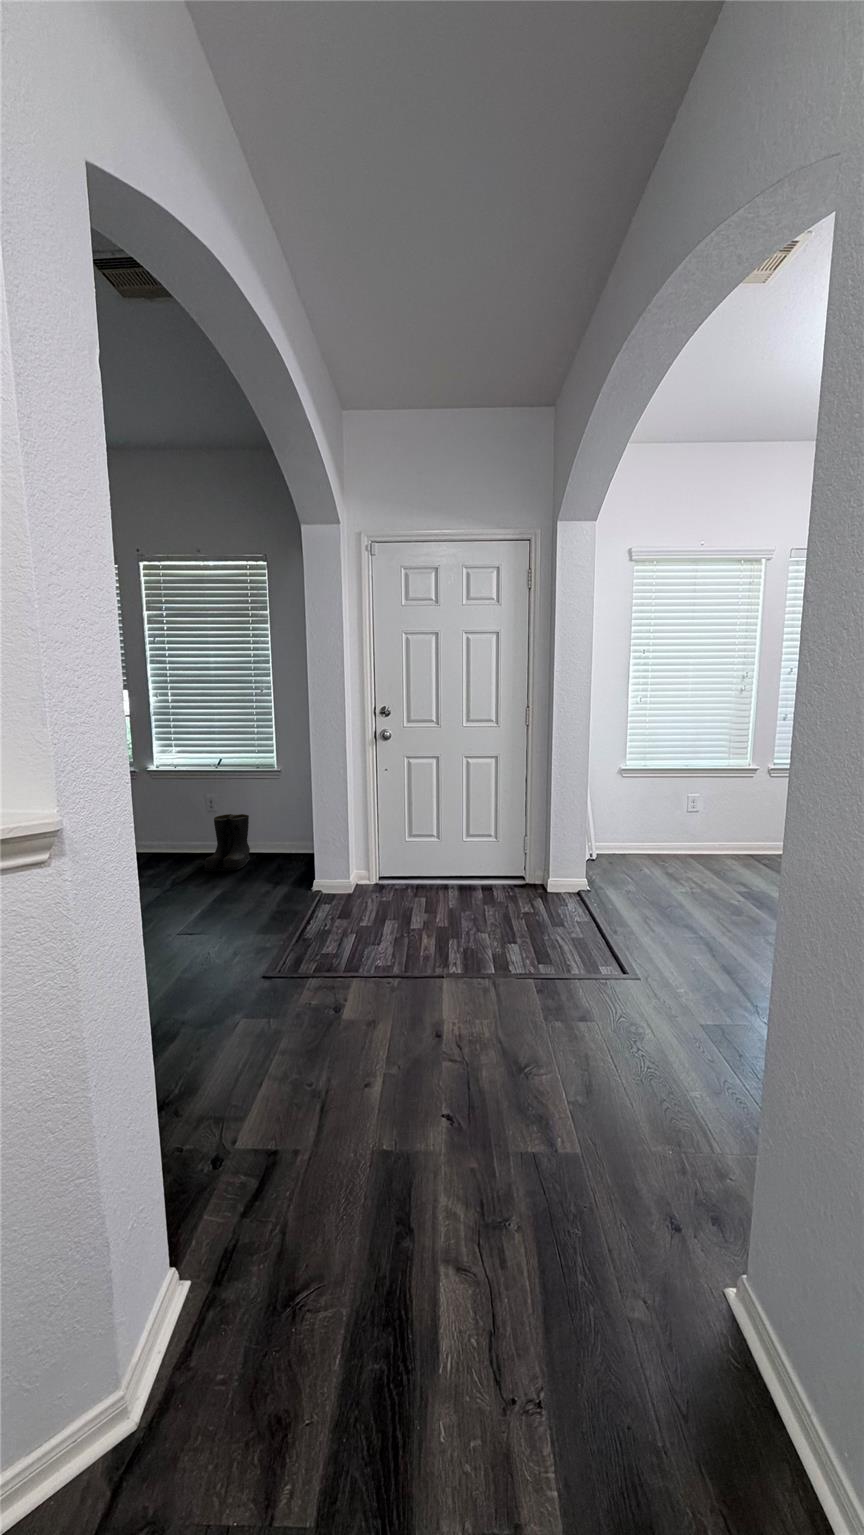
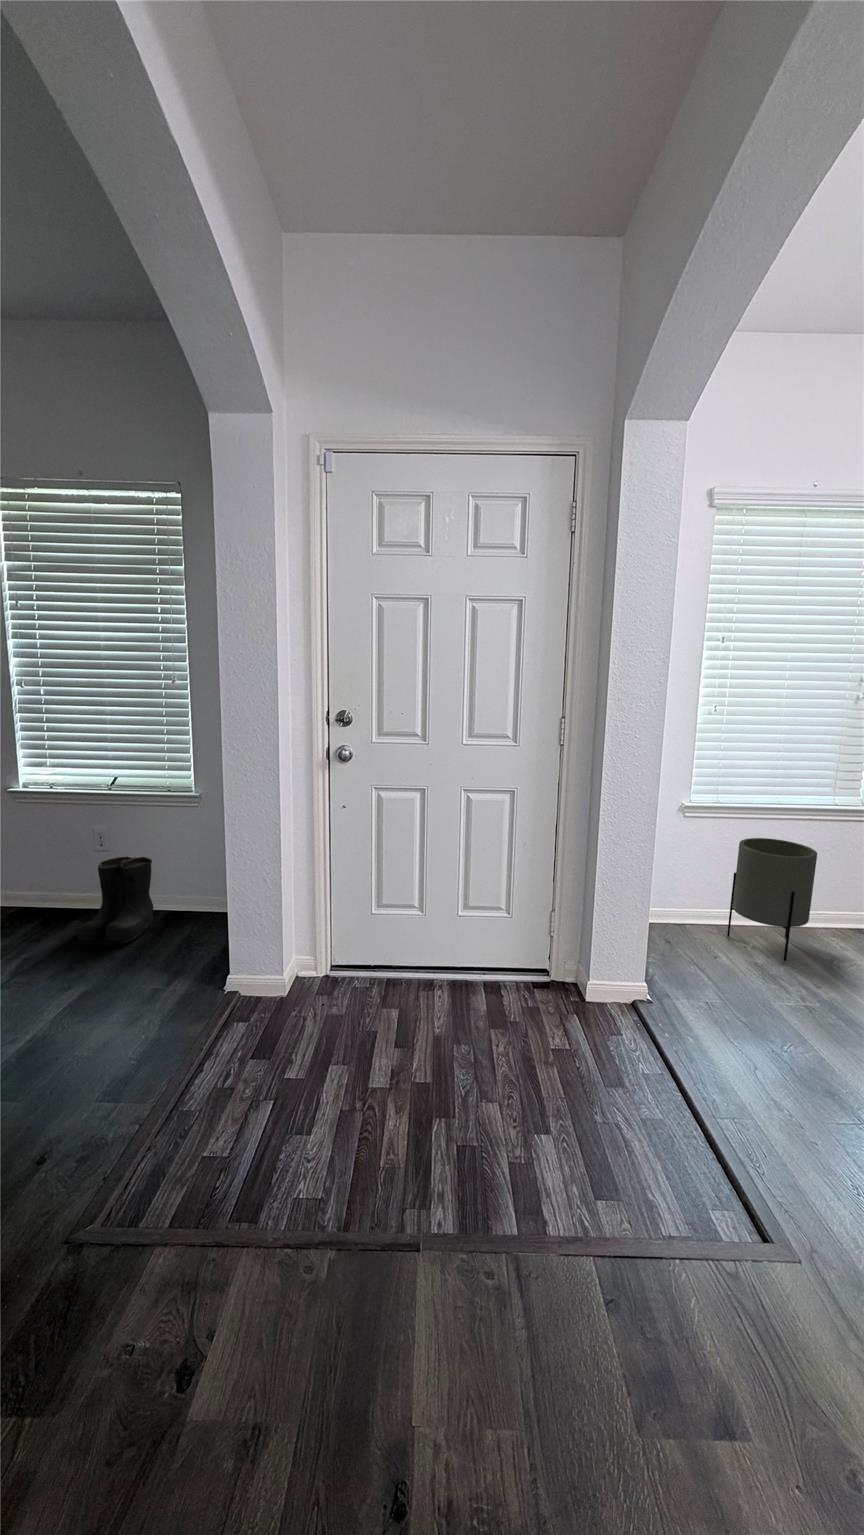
planter: none [654,790,710,872] -> present [727,838,817,961]

